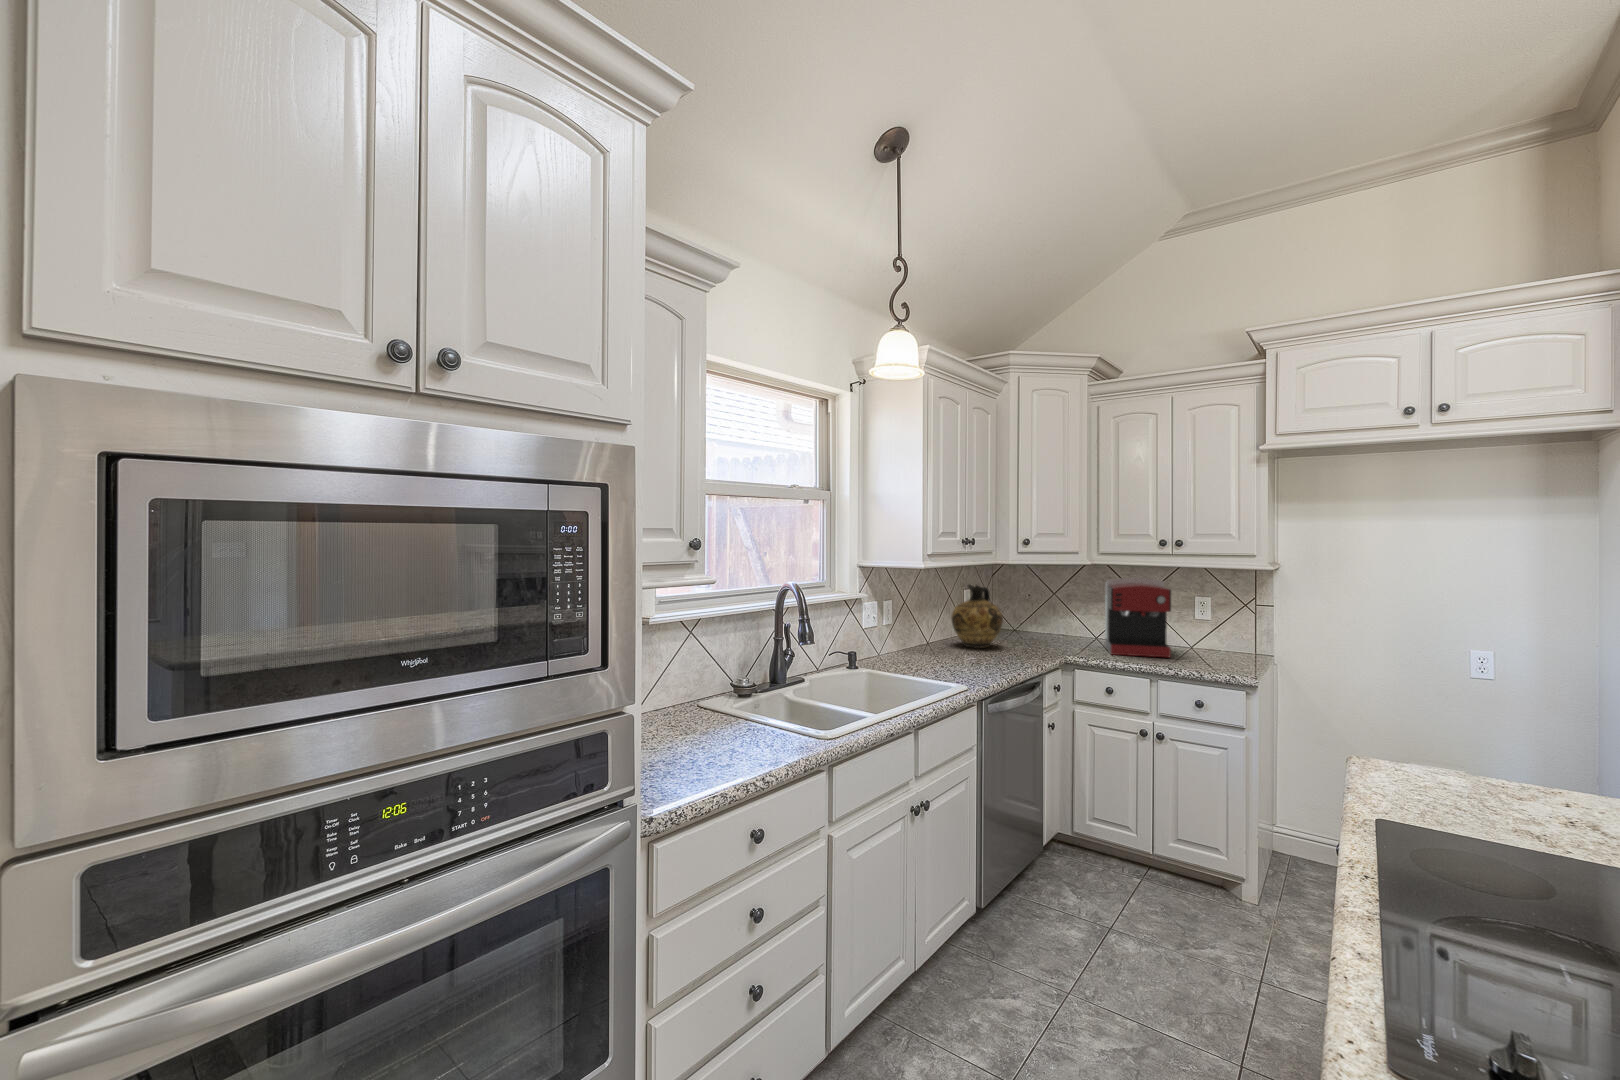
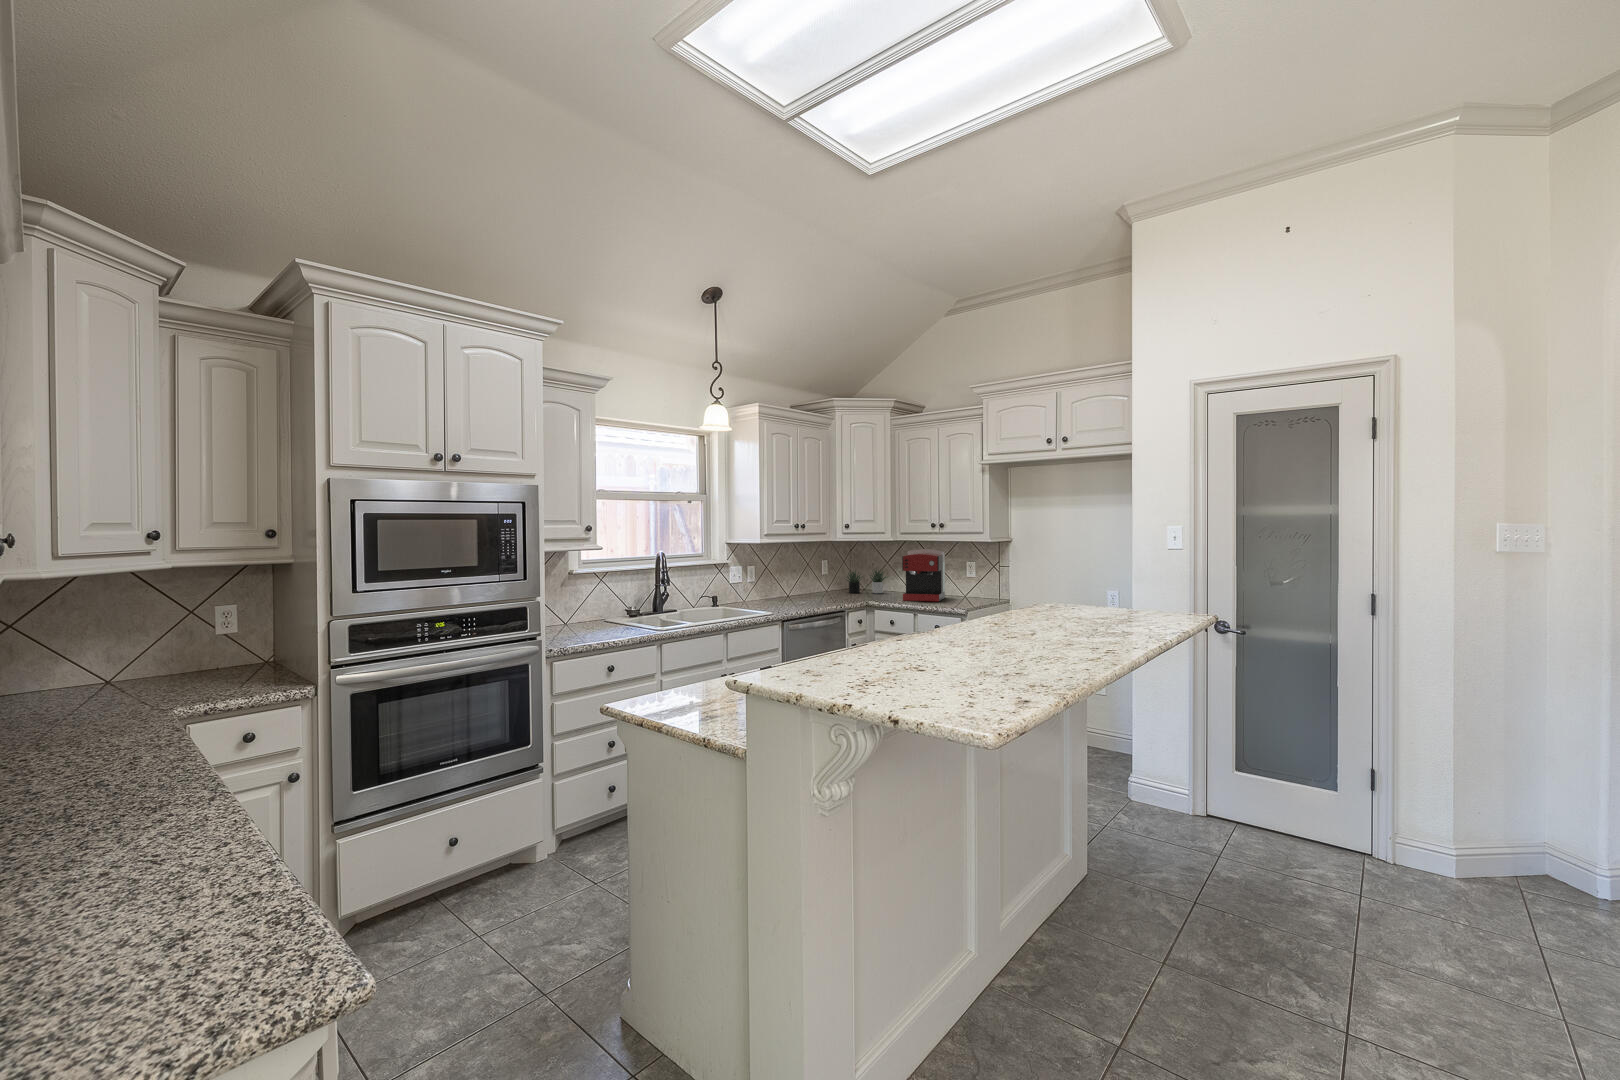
ceramic jug: present [951,585,1003,648] -> none [802,555,836,597]
succulent plant: none [997,601,1067,639] -> present [847,570,886,593]

